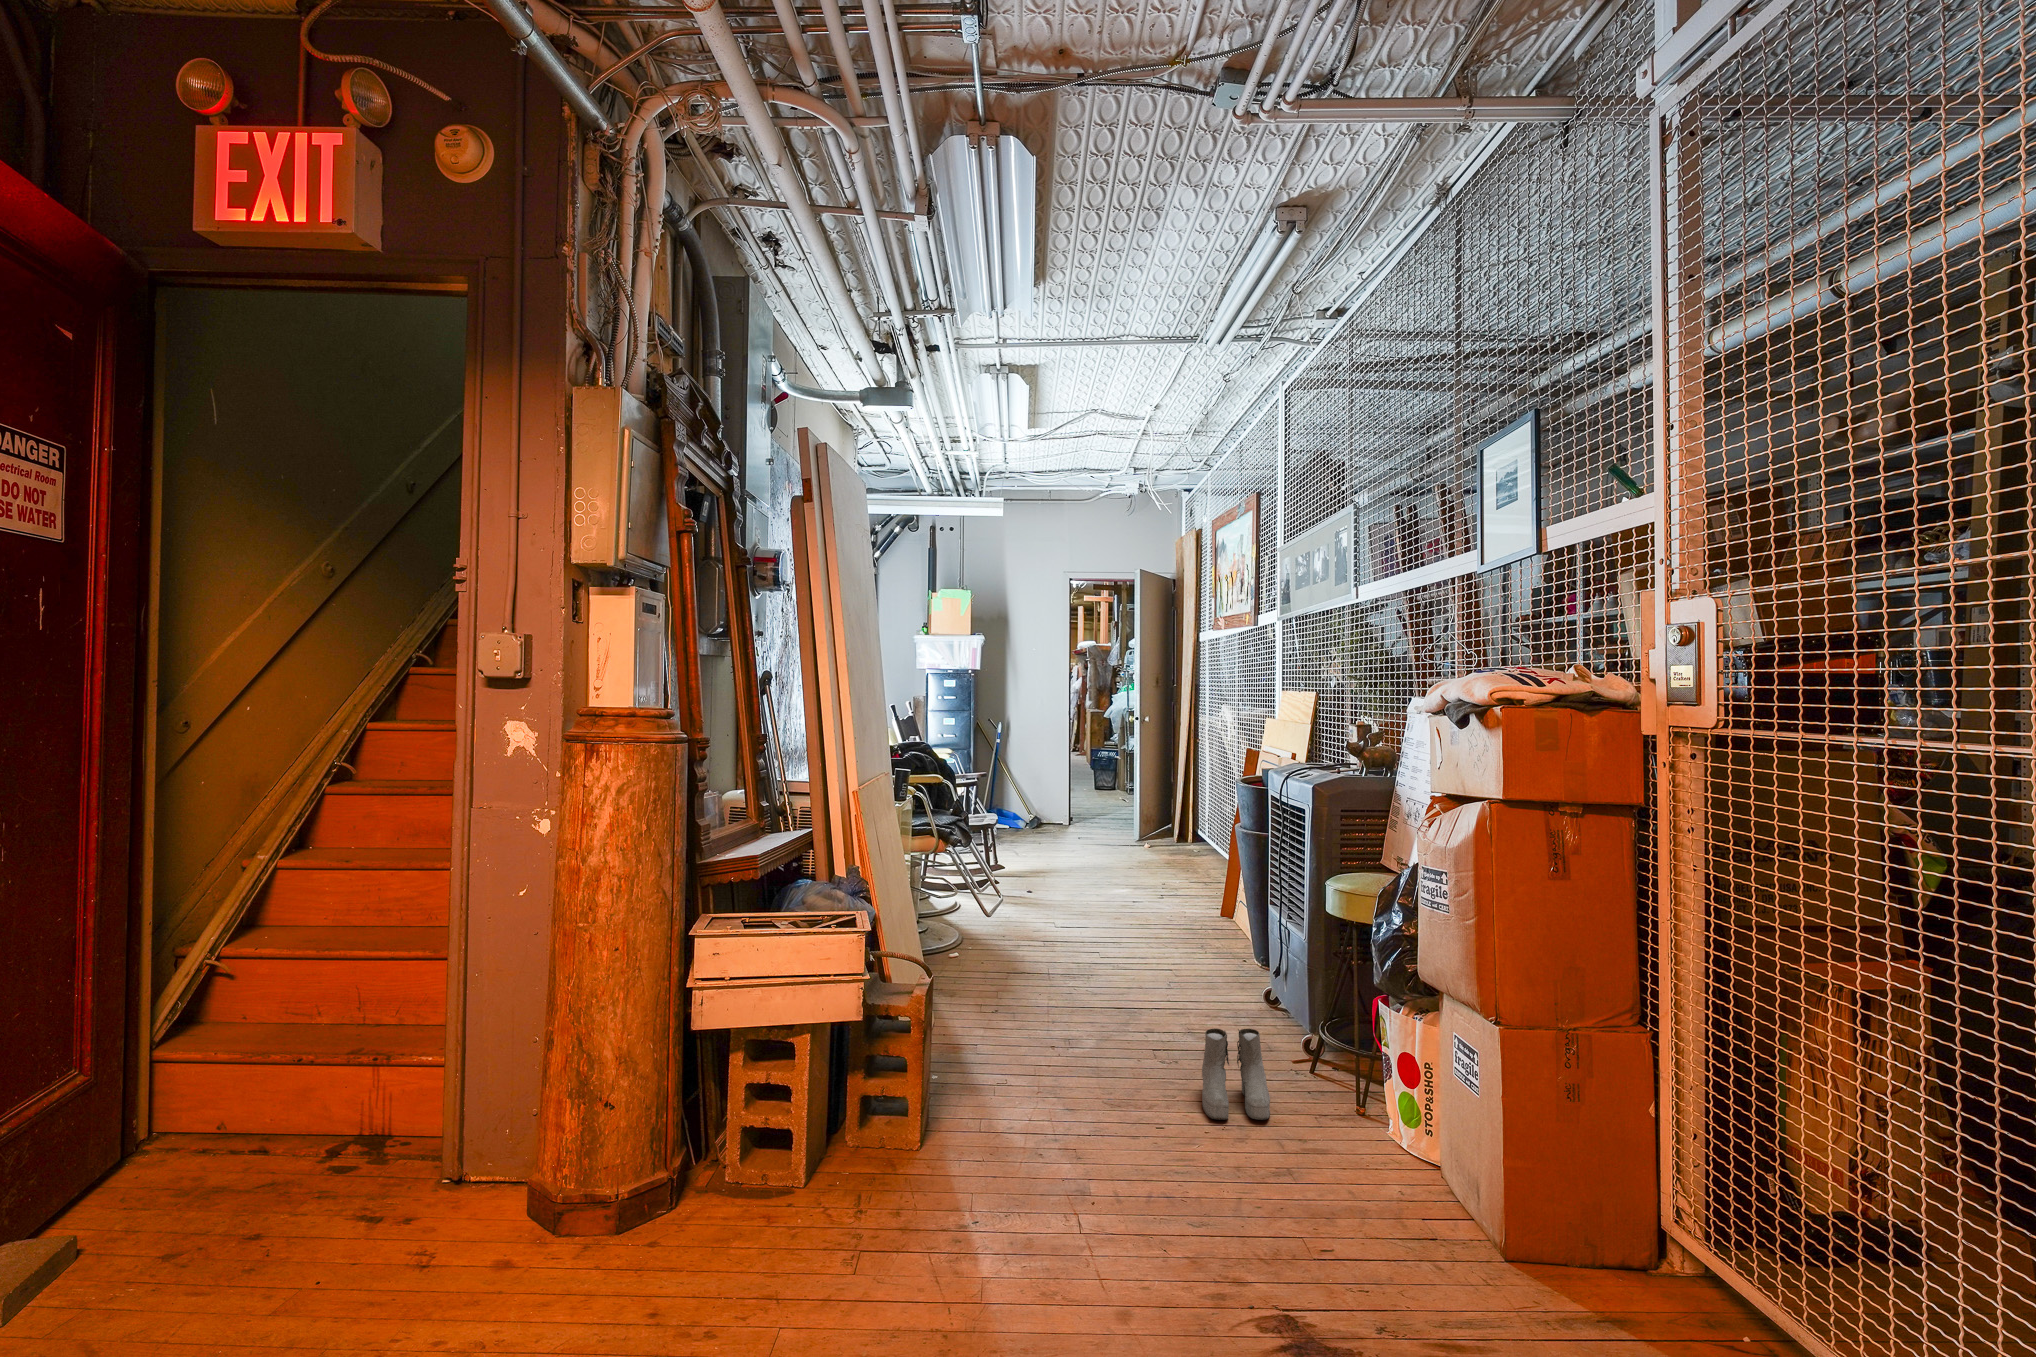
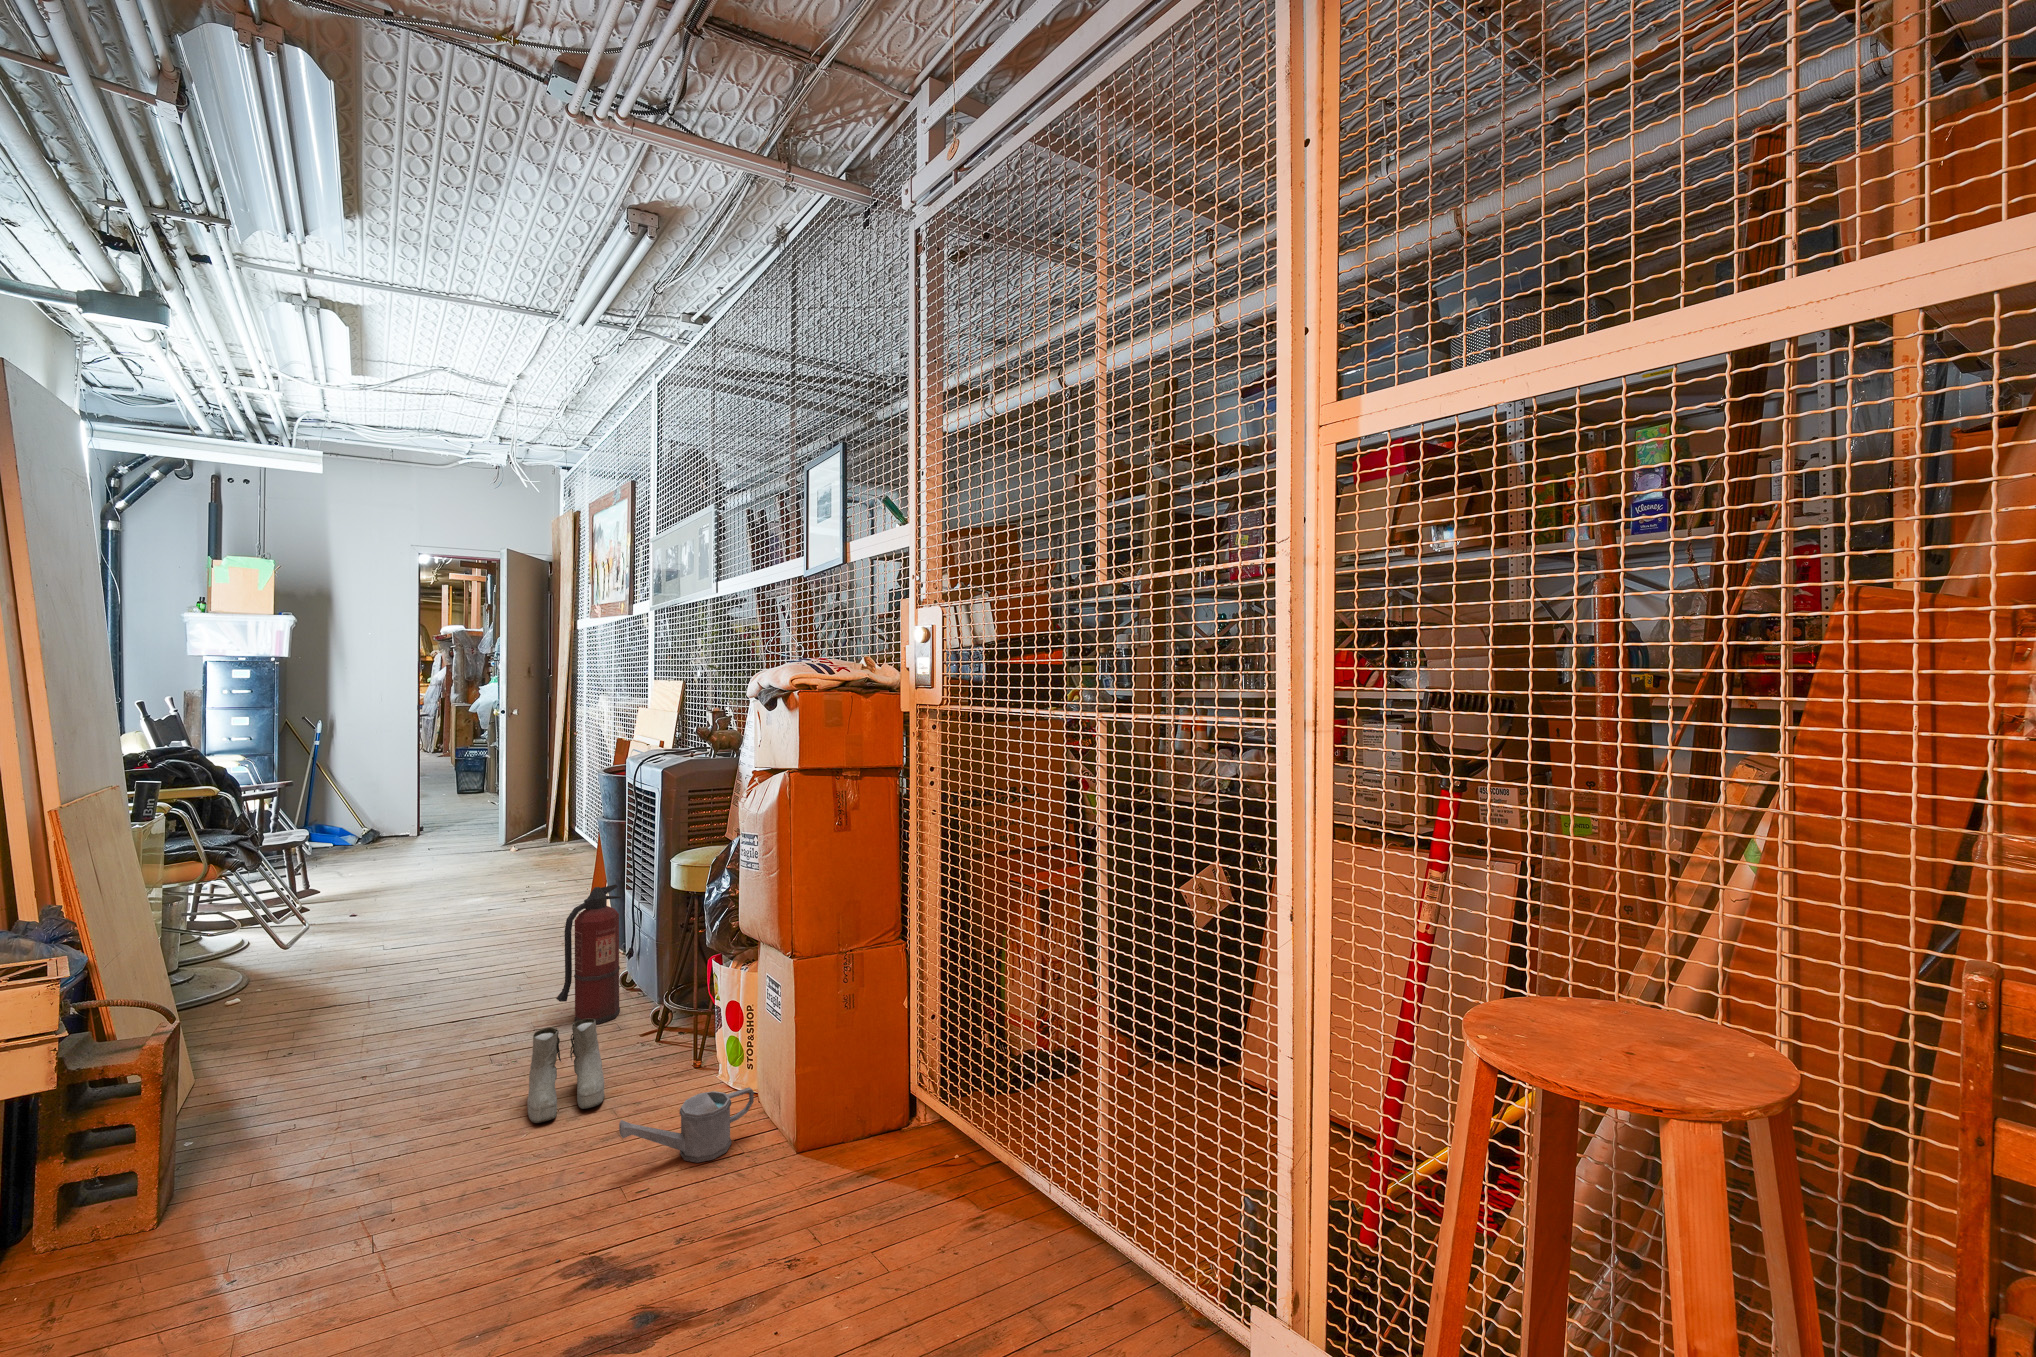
fire extinguisher: none [1211,898,1269,1036] -> present [556,885,621,1024]
watering can: none [1300,1142,1440,1221] -> present [619,1087,754,1163]

